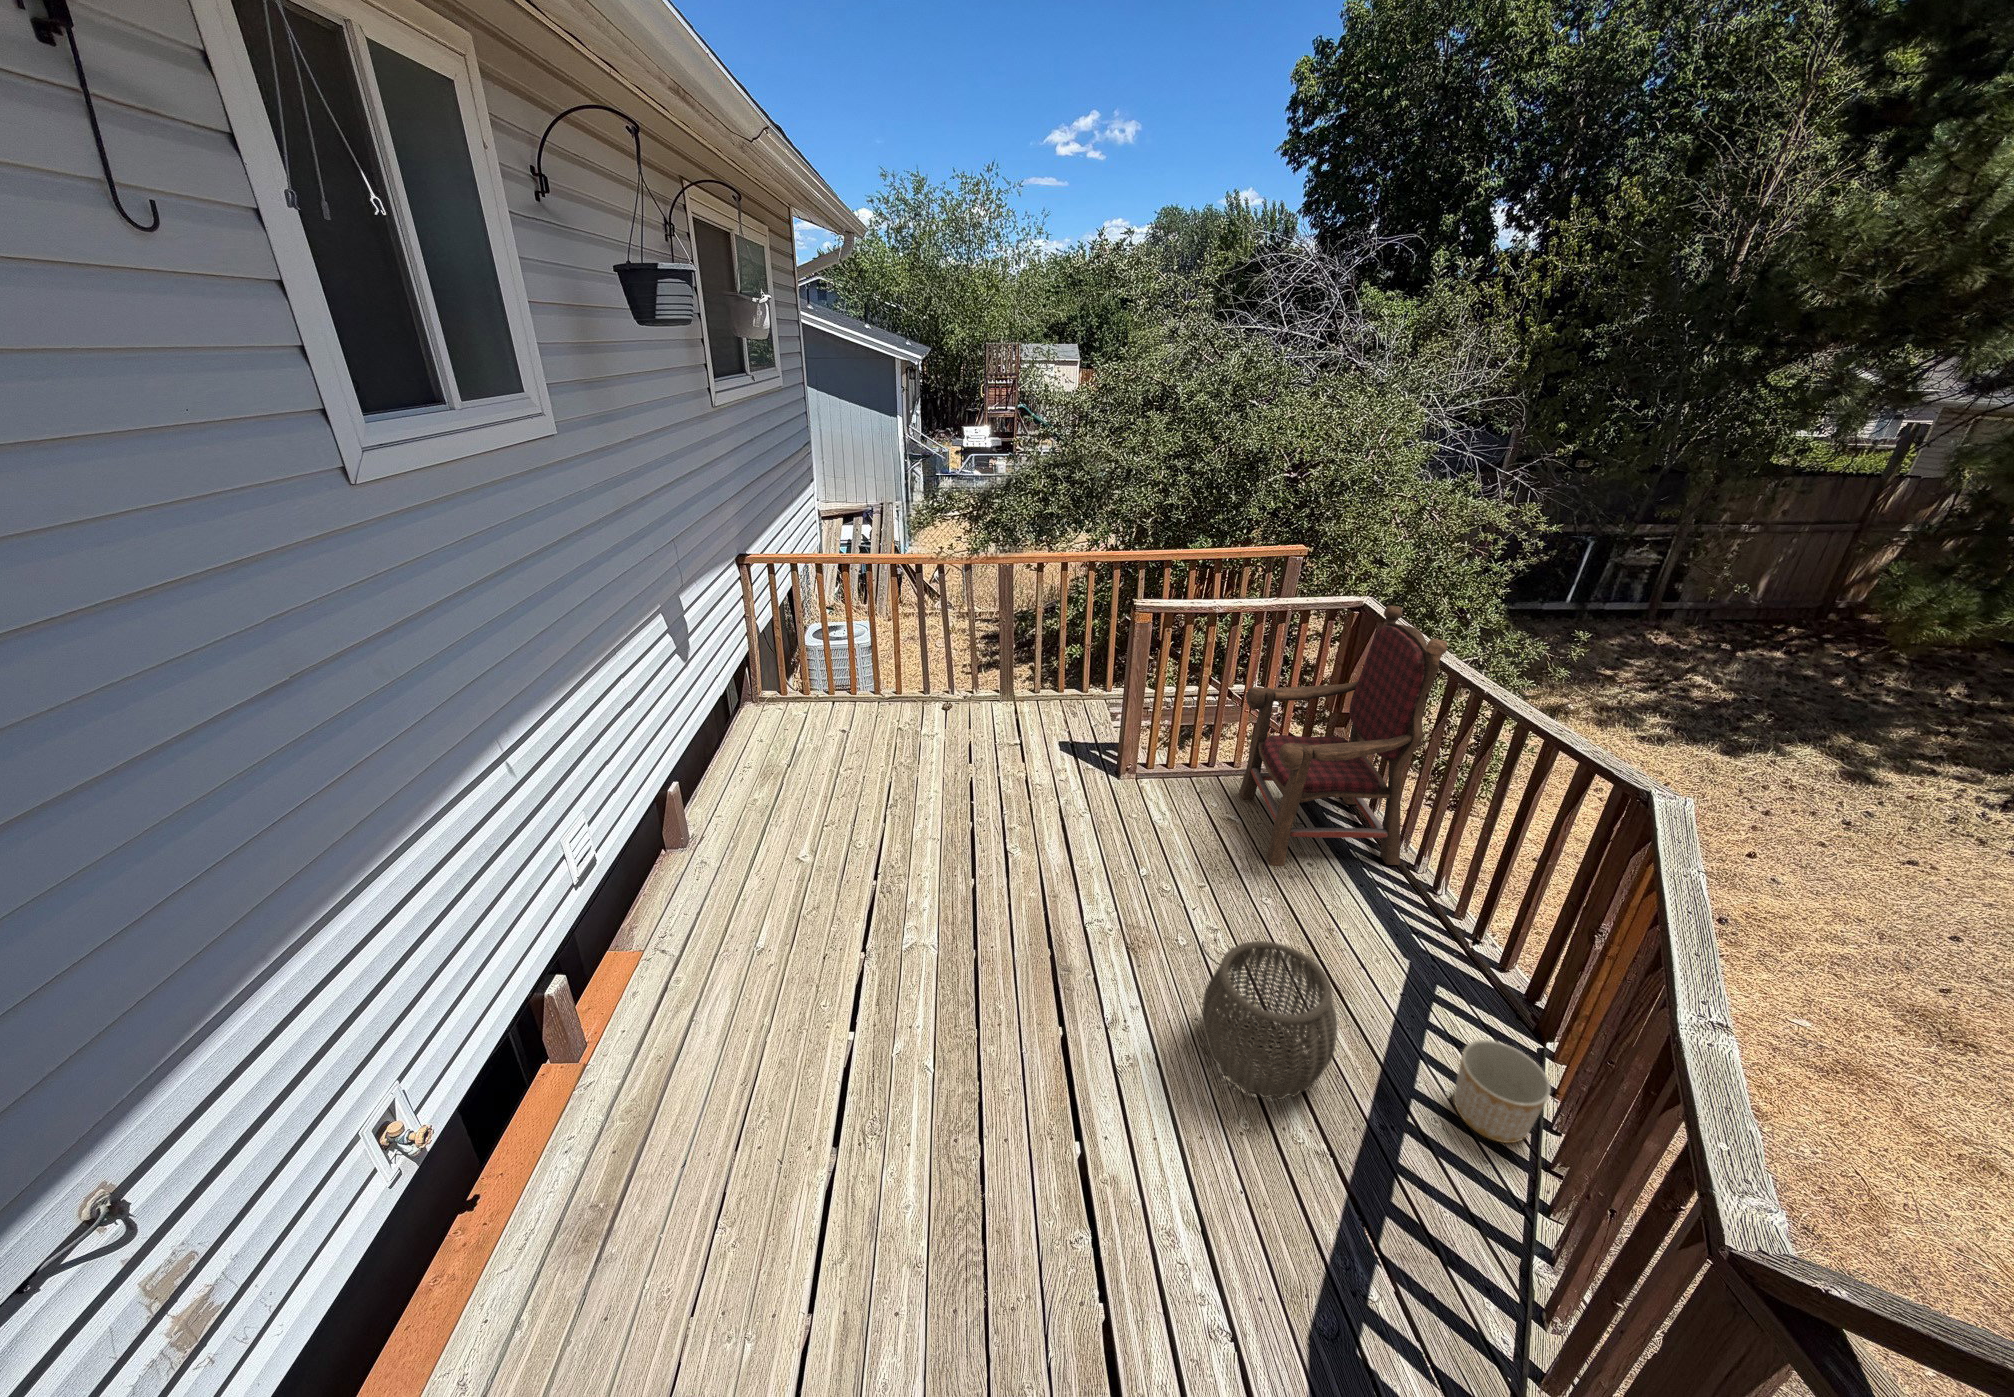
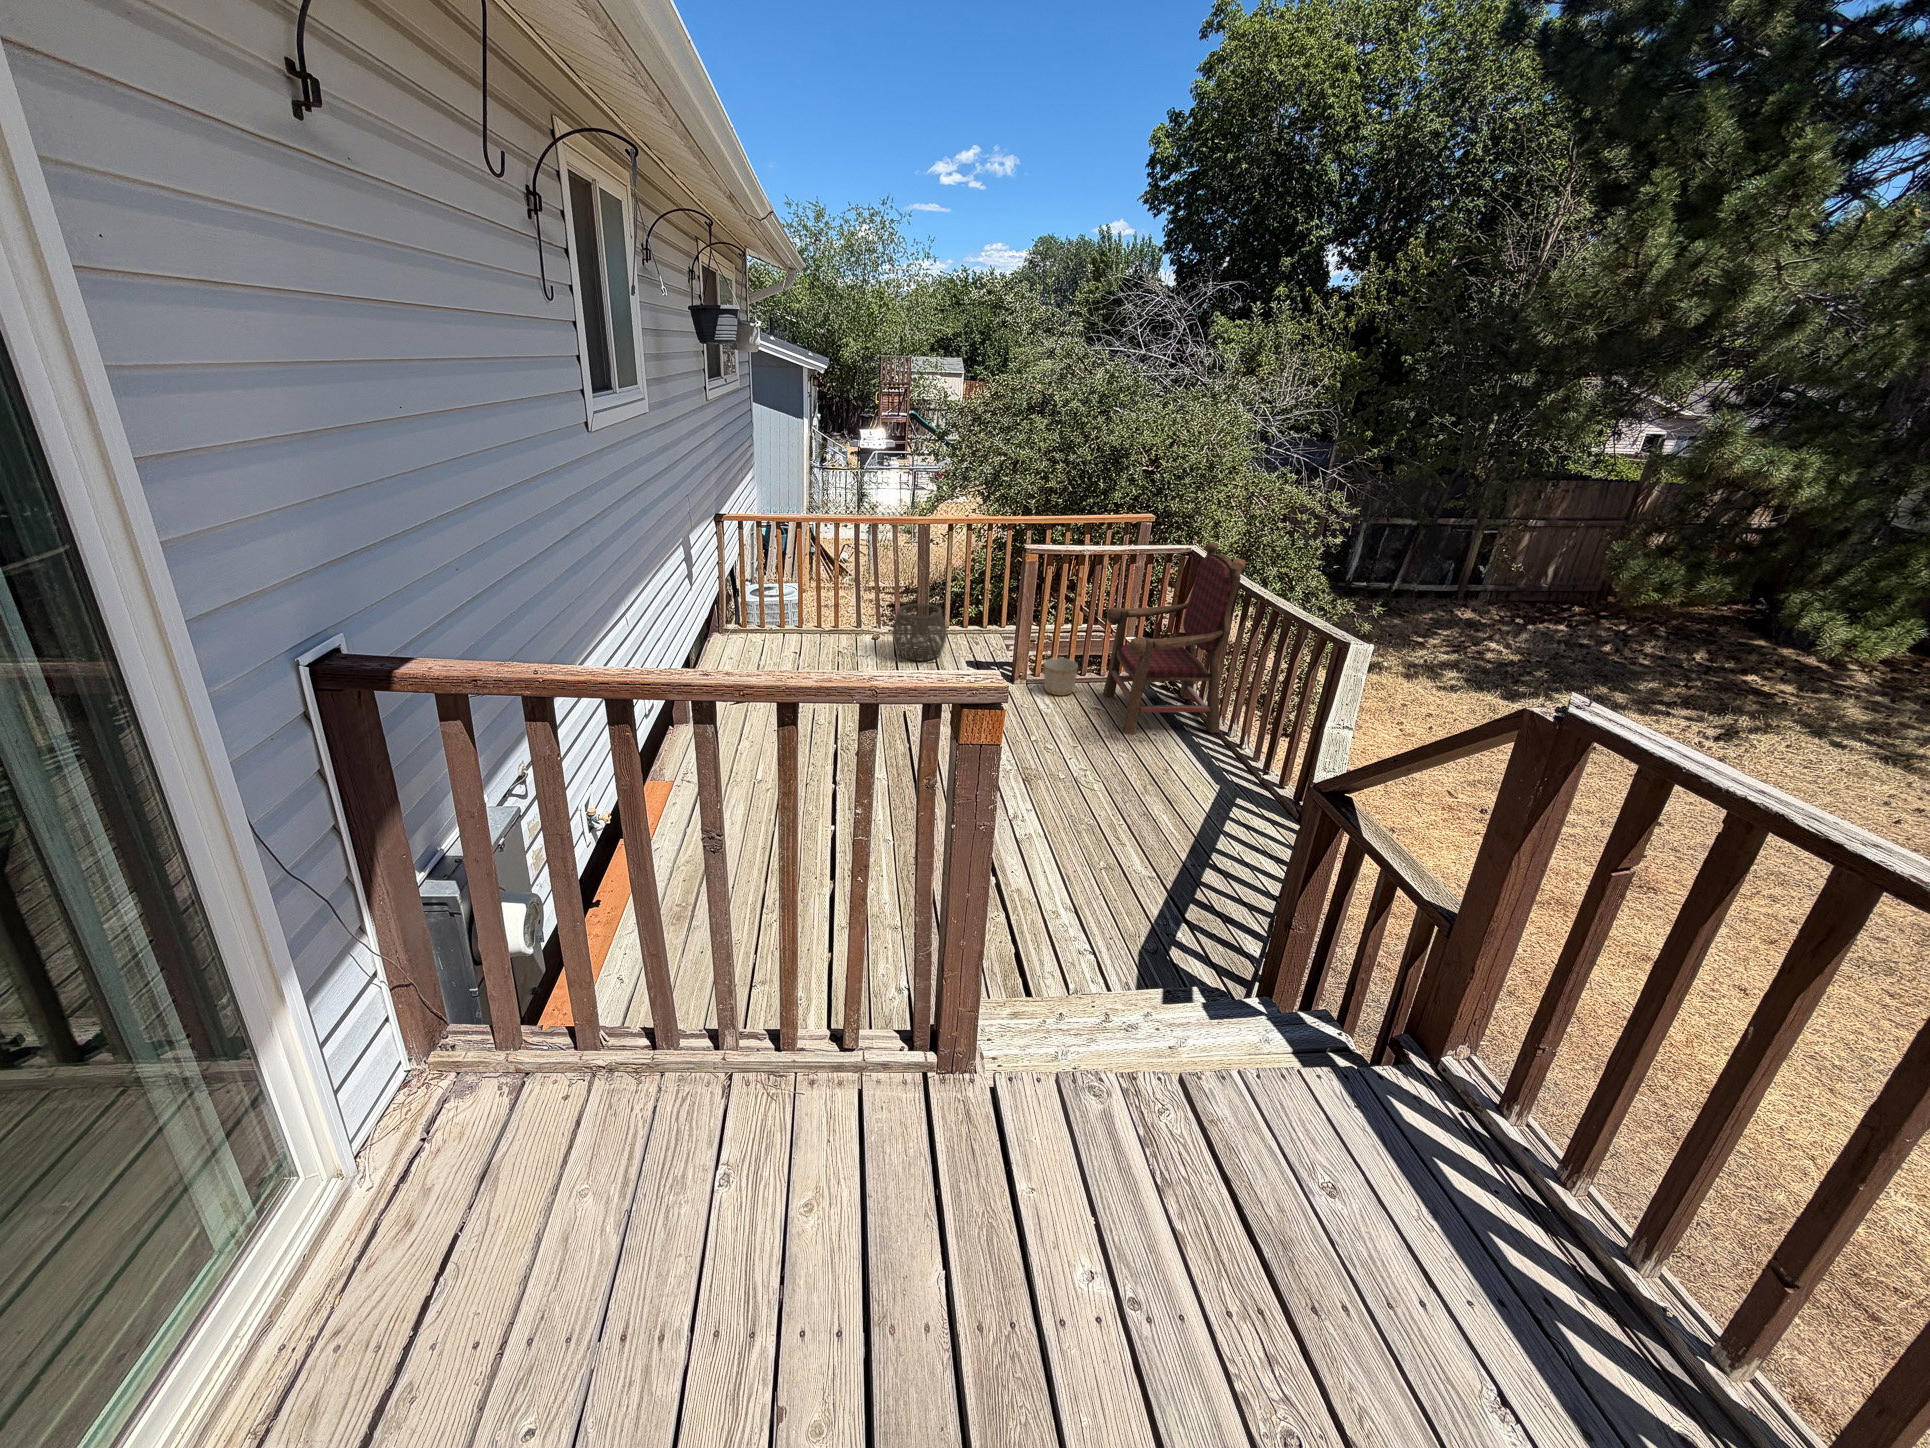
woven basket: present [1202,941,1338,1100] -> present [892,603,947,661]
planter: present [1454,1040,1551,1143] -> present [1044,658,1078,695]

